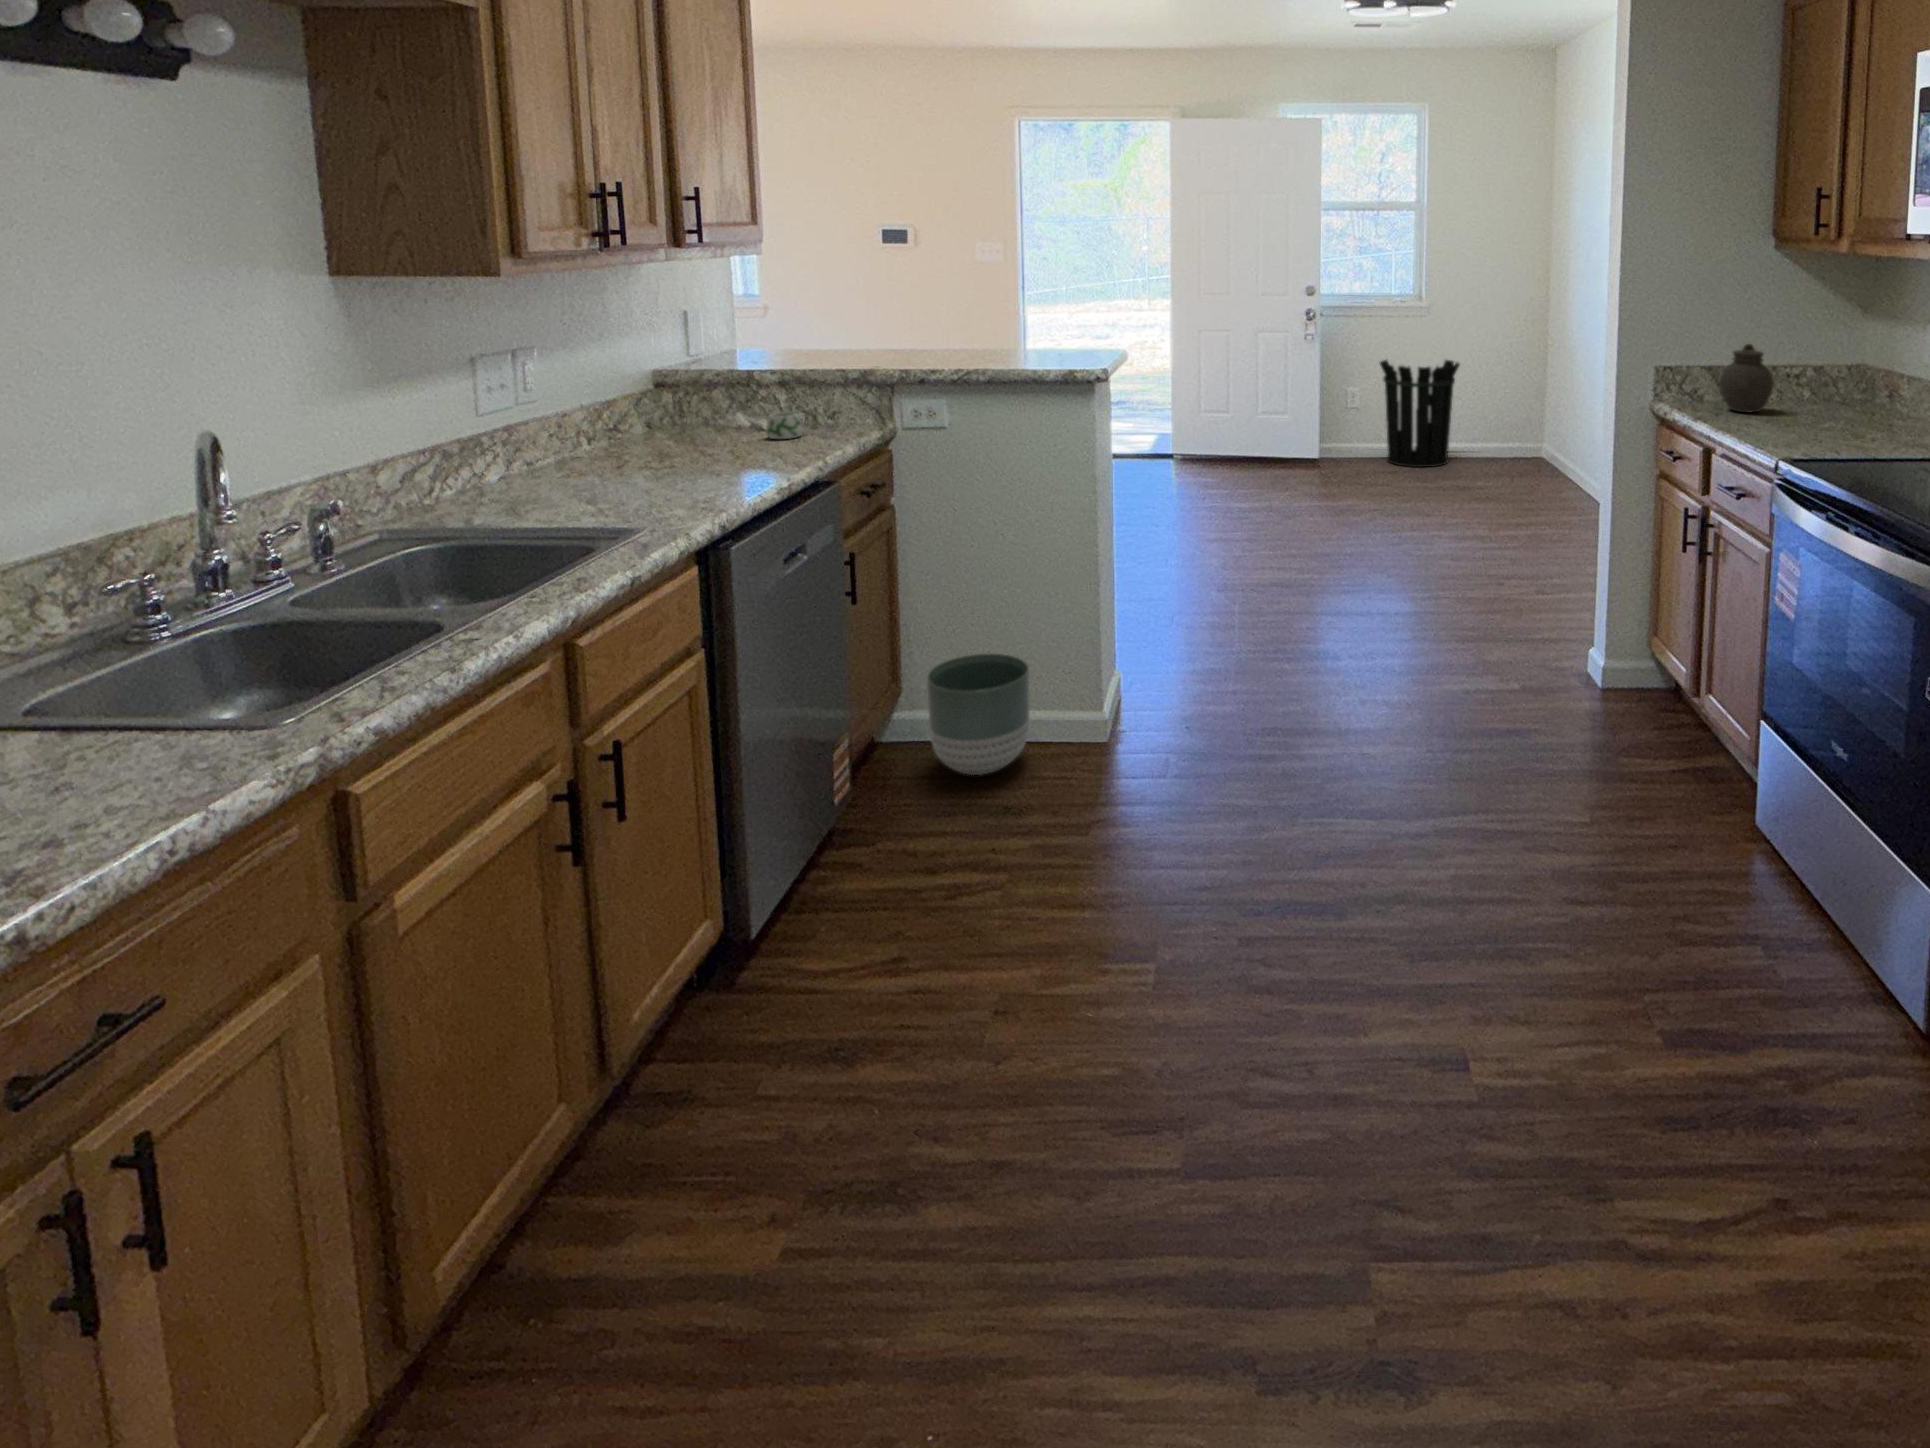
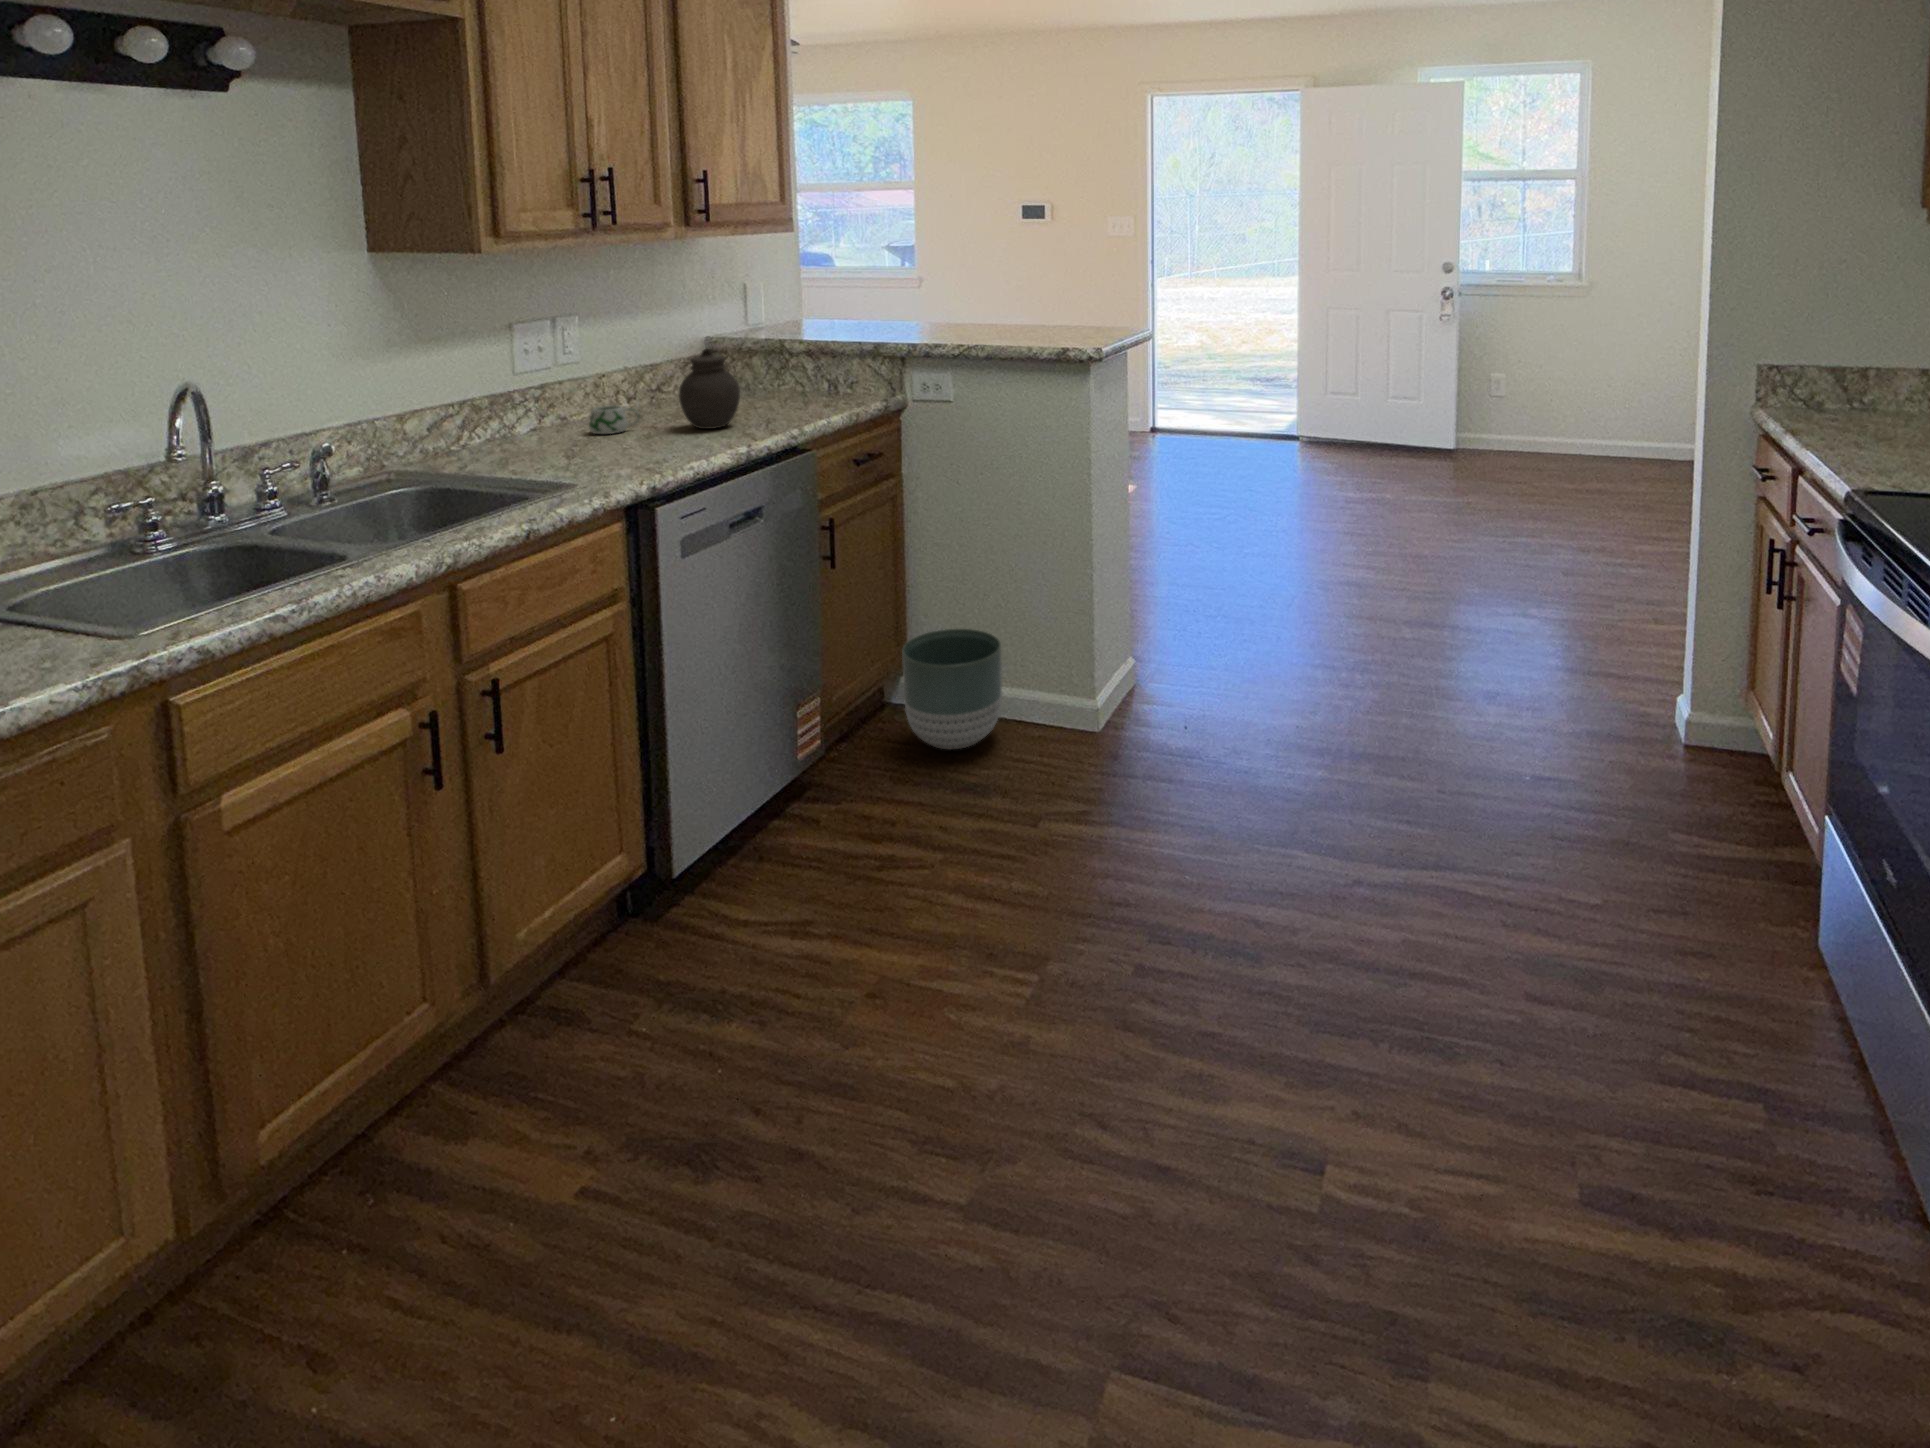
jar: present [1720,344,1774,412] -> present [679,349,740,429]
waste bin: present [1380,360,1460,467] -> none [1517,343,1615,468]
mug: present [766,412,812,439] -> present [589,405,640,434]

